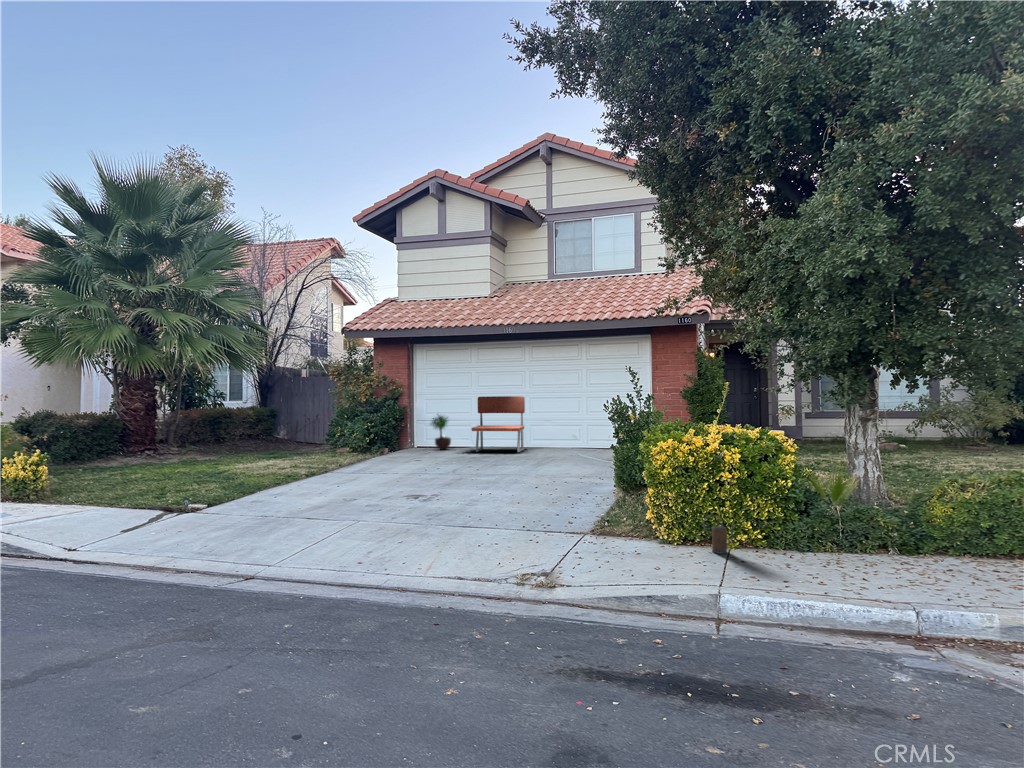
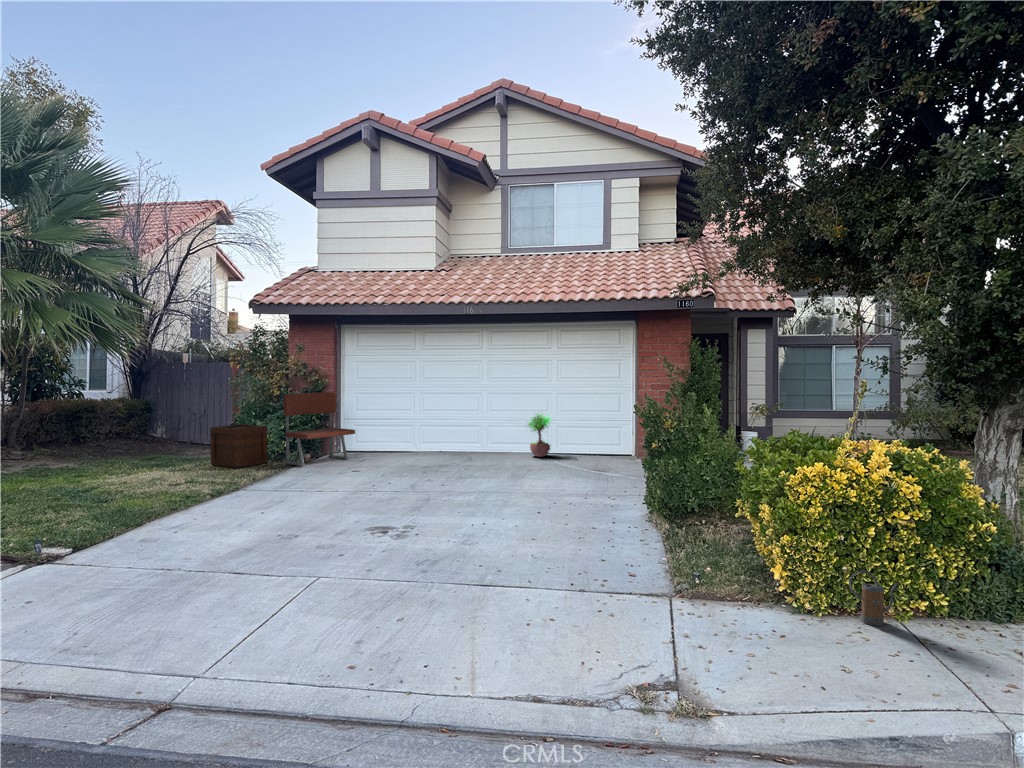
bench: present [472,396,525,452] -> present [283,392,355,466]
potted tree: present [431,414,451,450] -> present [528,413,550,457]
wooden crate: none [312,425,355,458] -> present [210,424,268,468]

